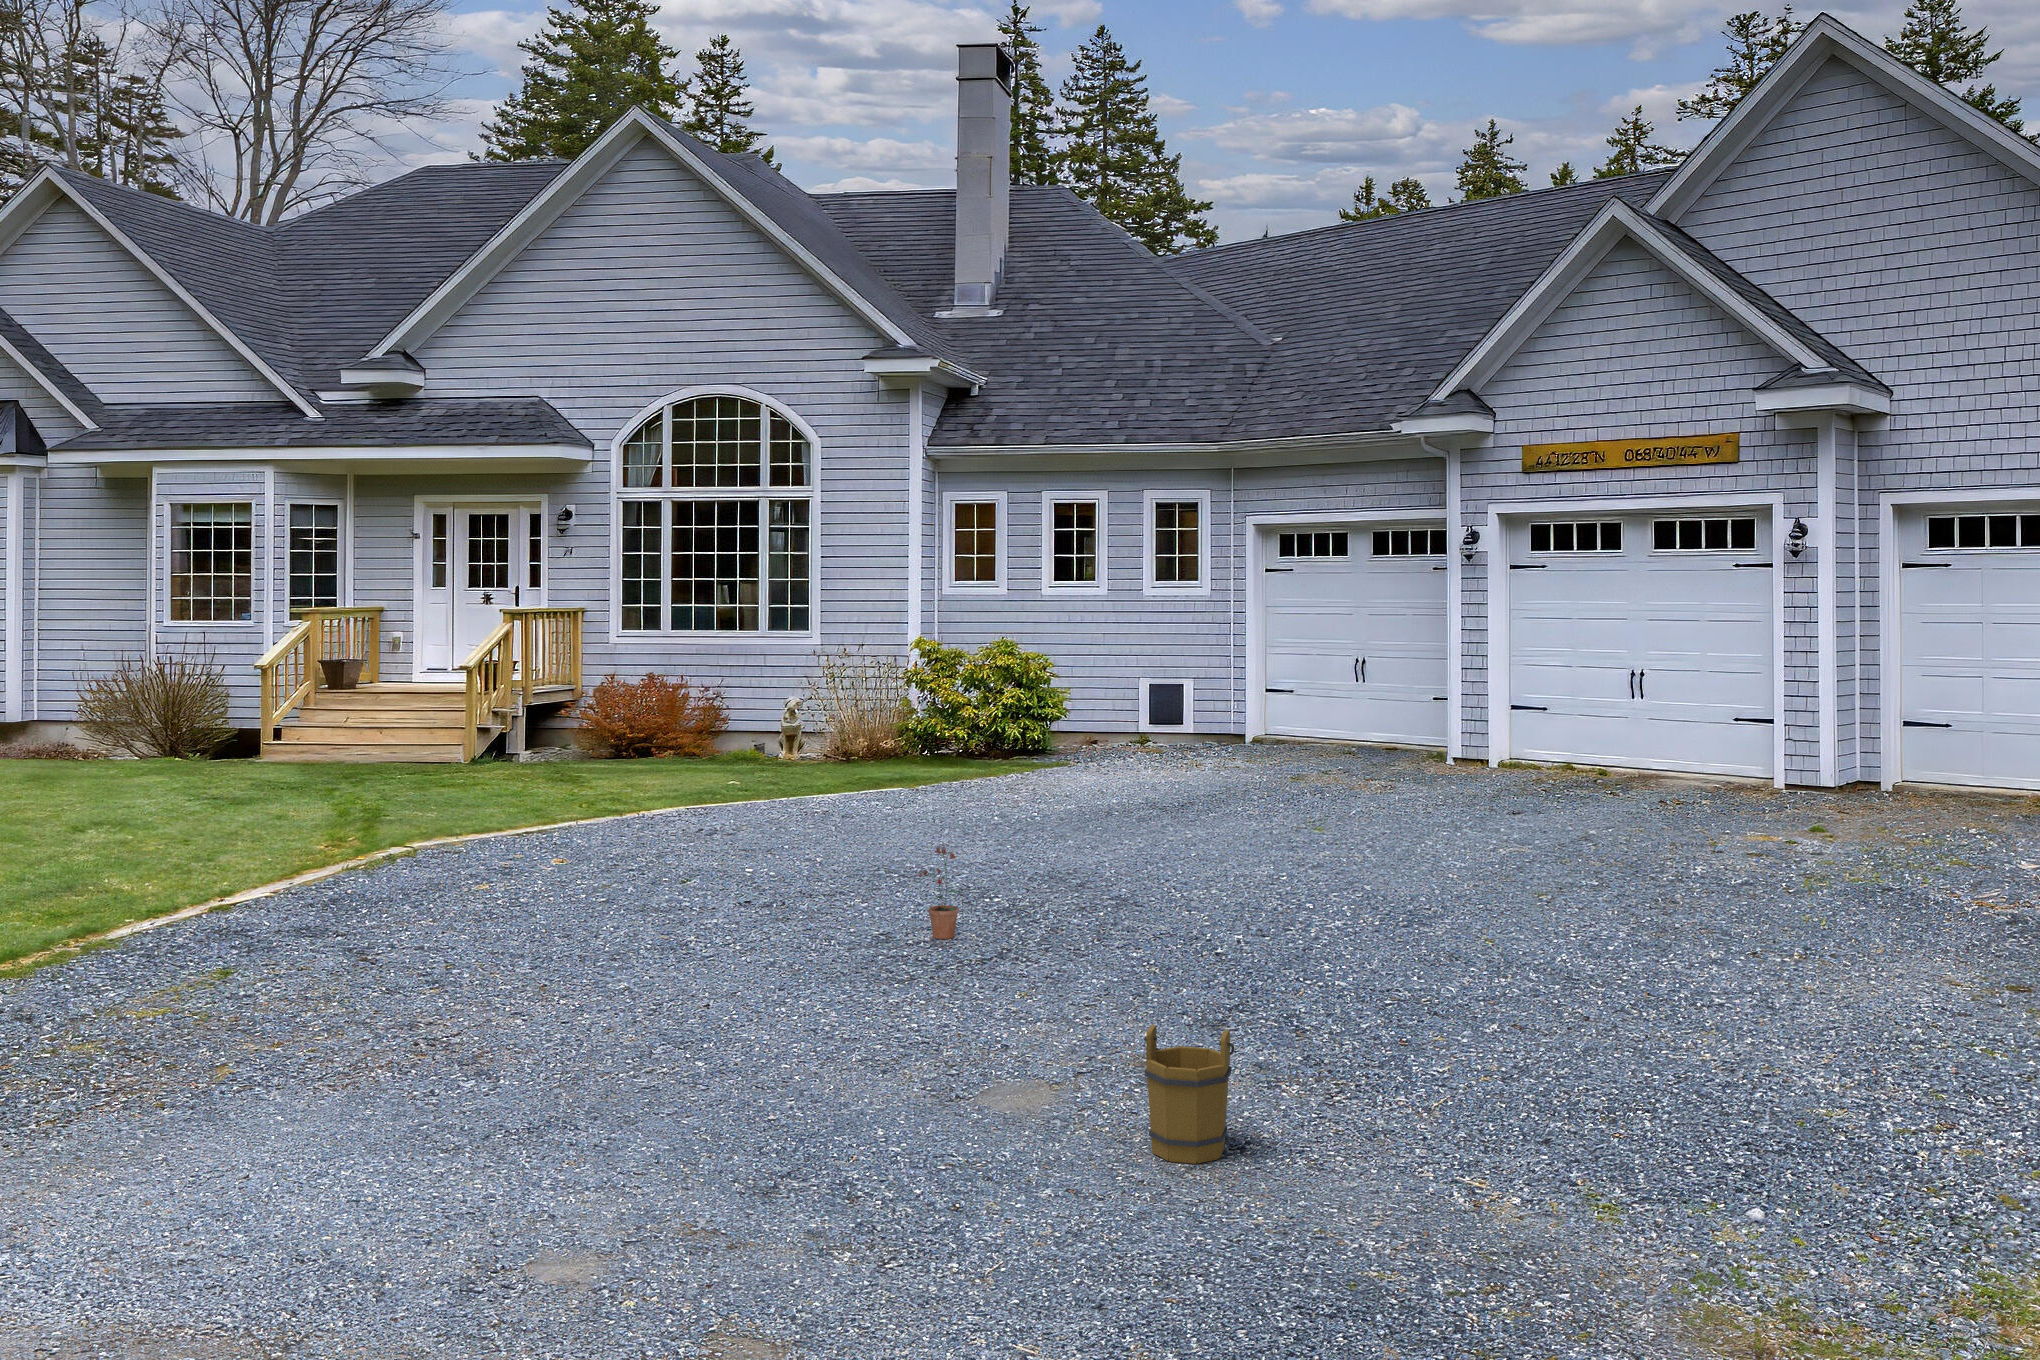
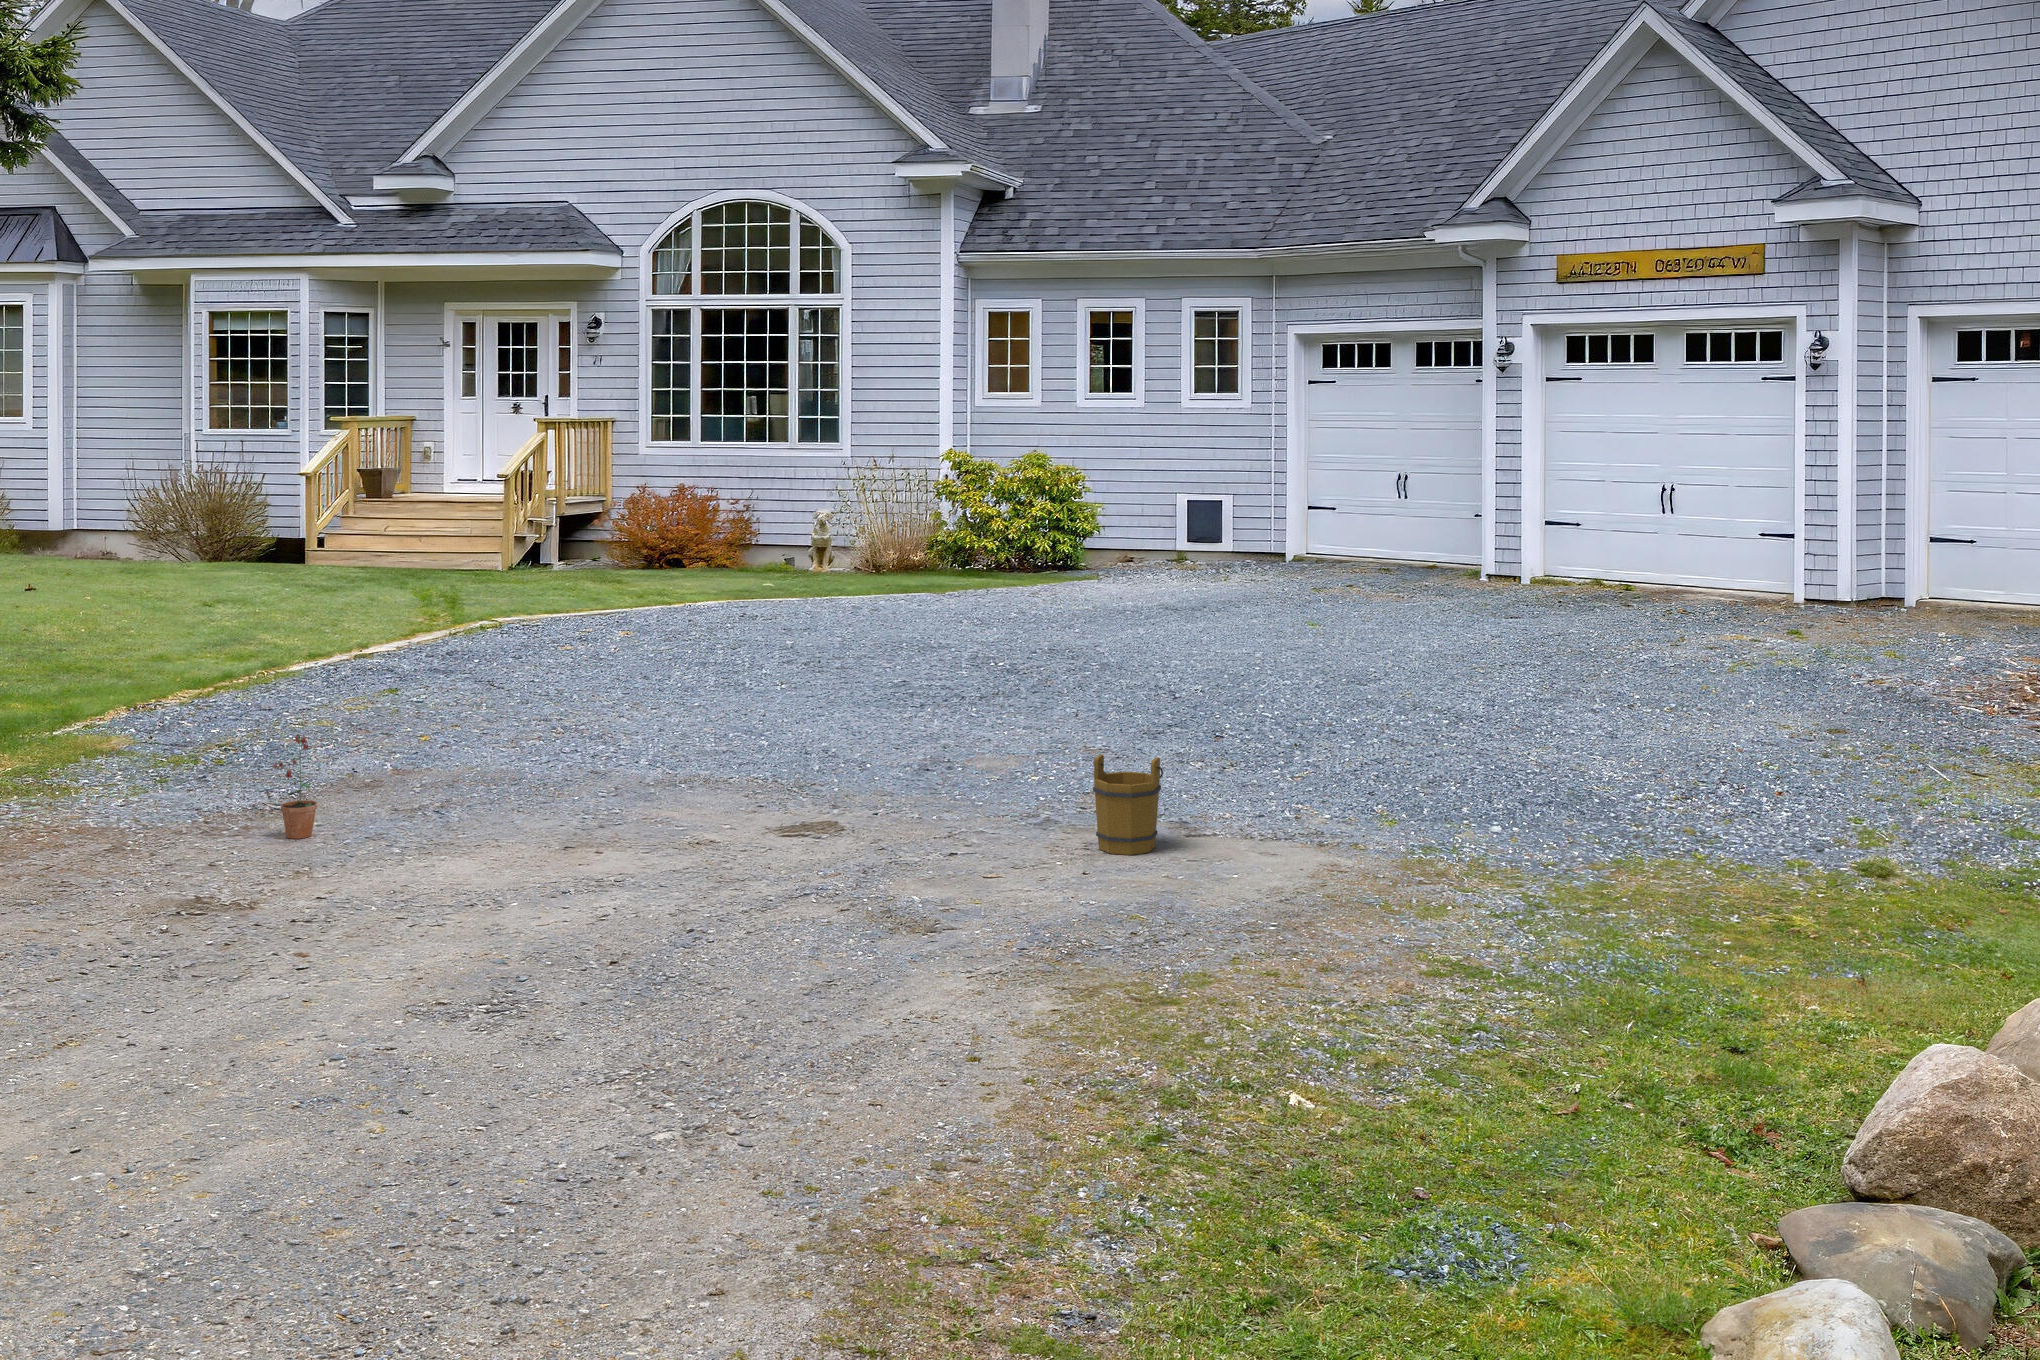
potted plant: present [919,846,959,939] -> present [273,734,317,839]

